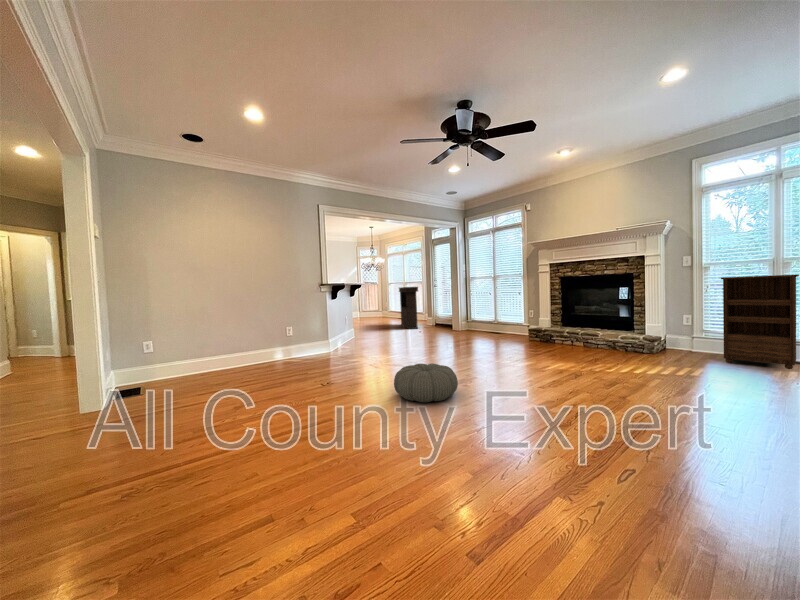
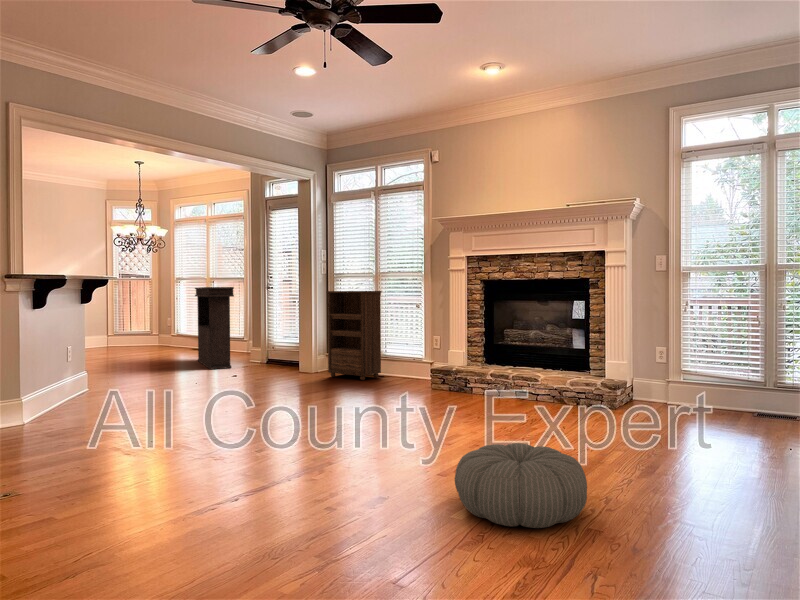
bookshelf: present [721,275,799,369] -> present [327,291,382,380]
pouf: present [394,364,458,402] -> present [455,443,587,528]

